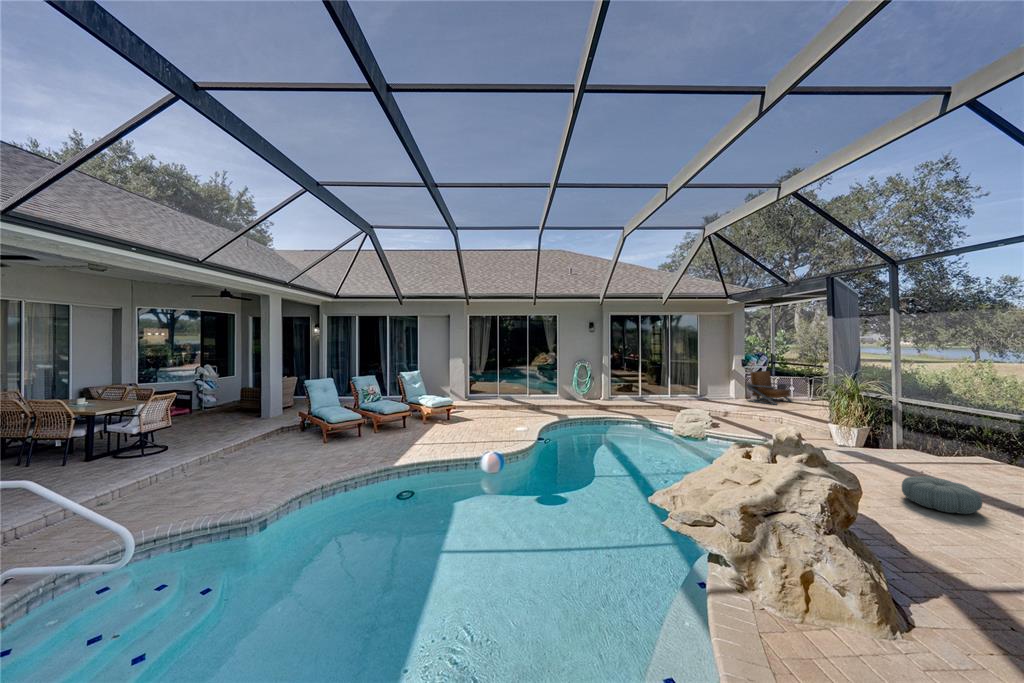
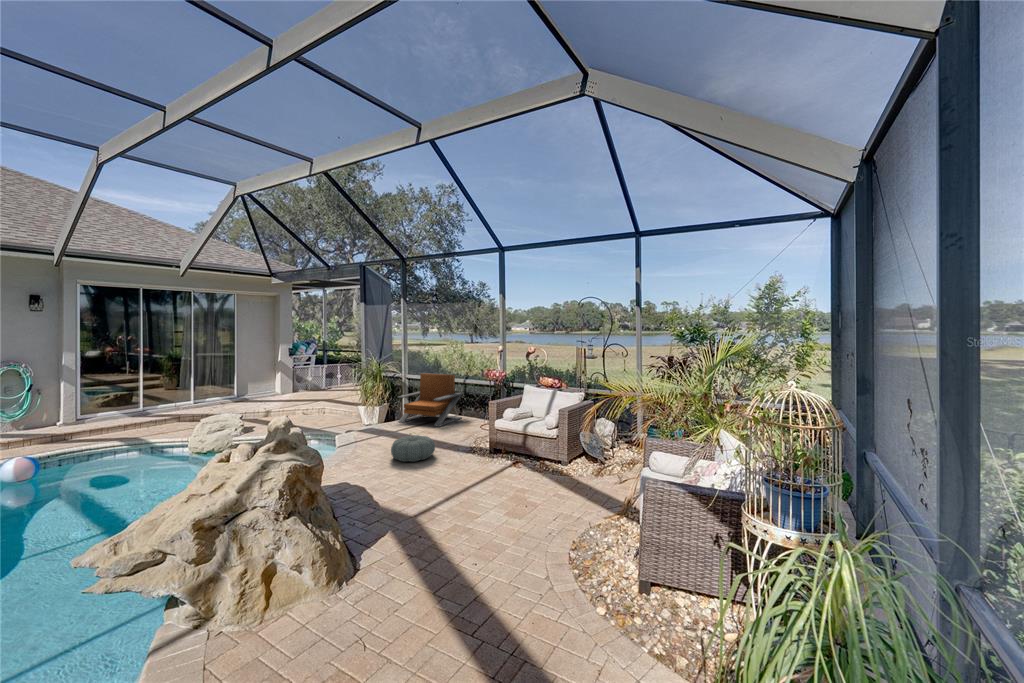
lounge chair: present [746,371,793,405] -> present [398,374,462,427]

